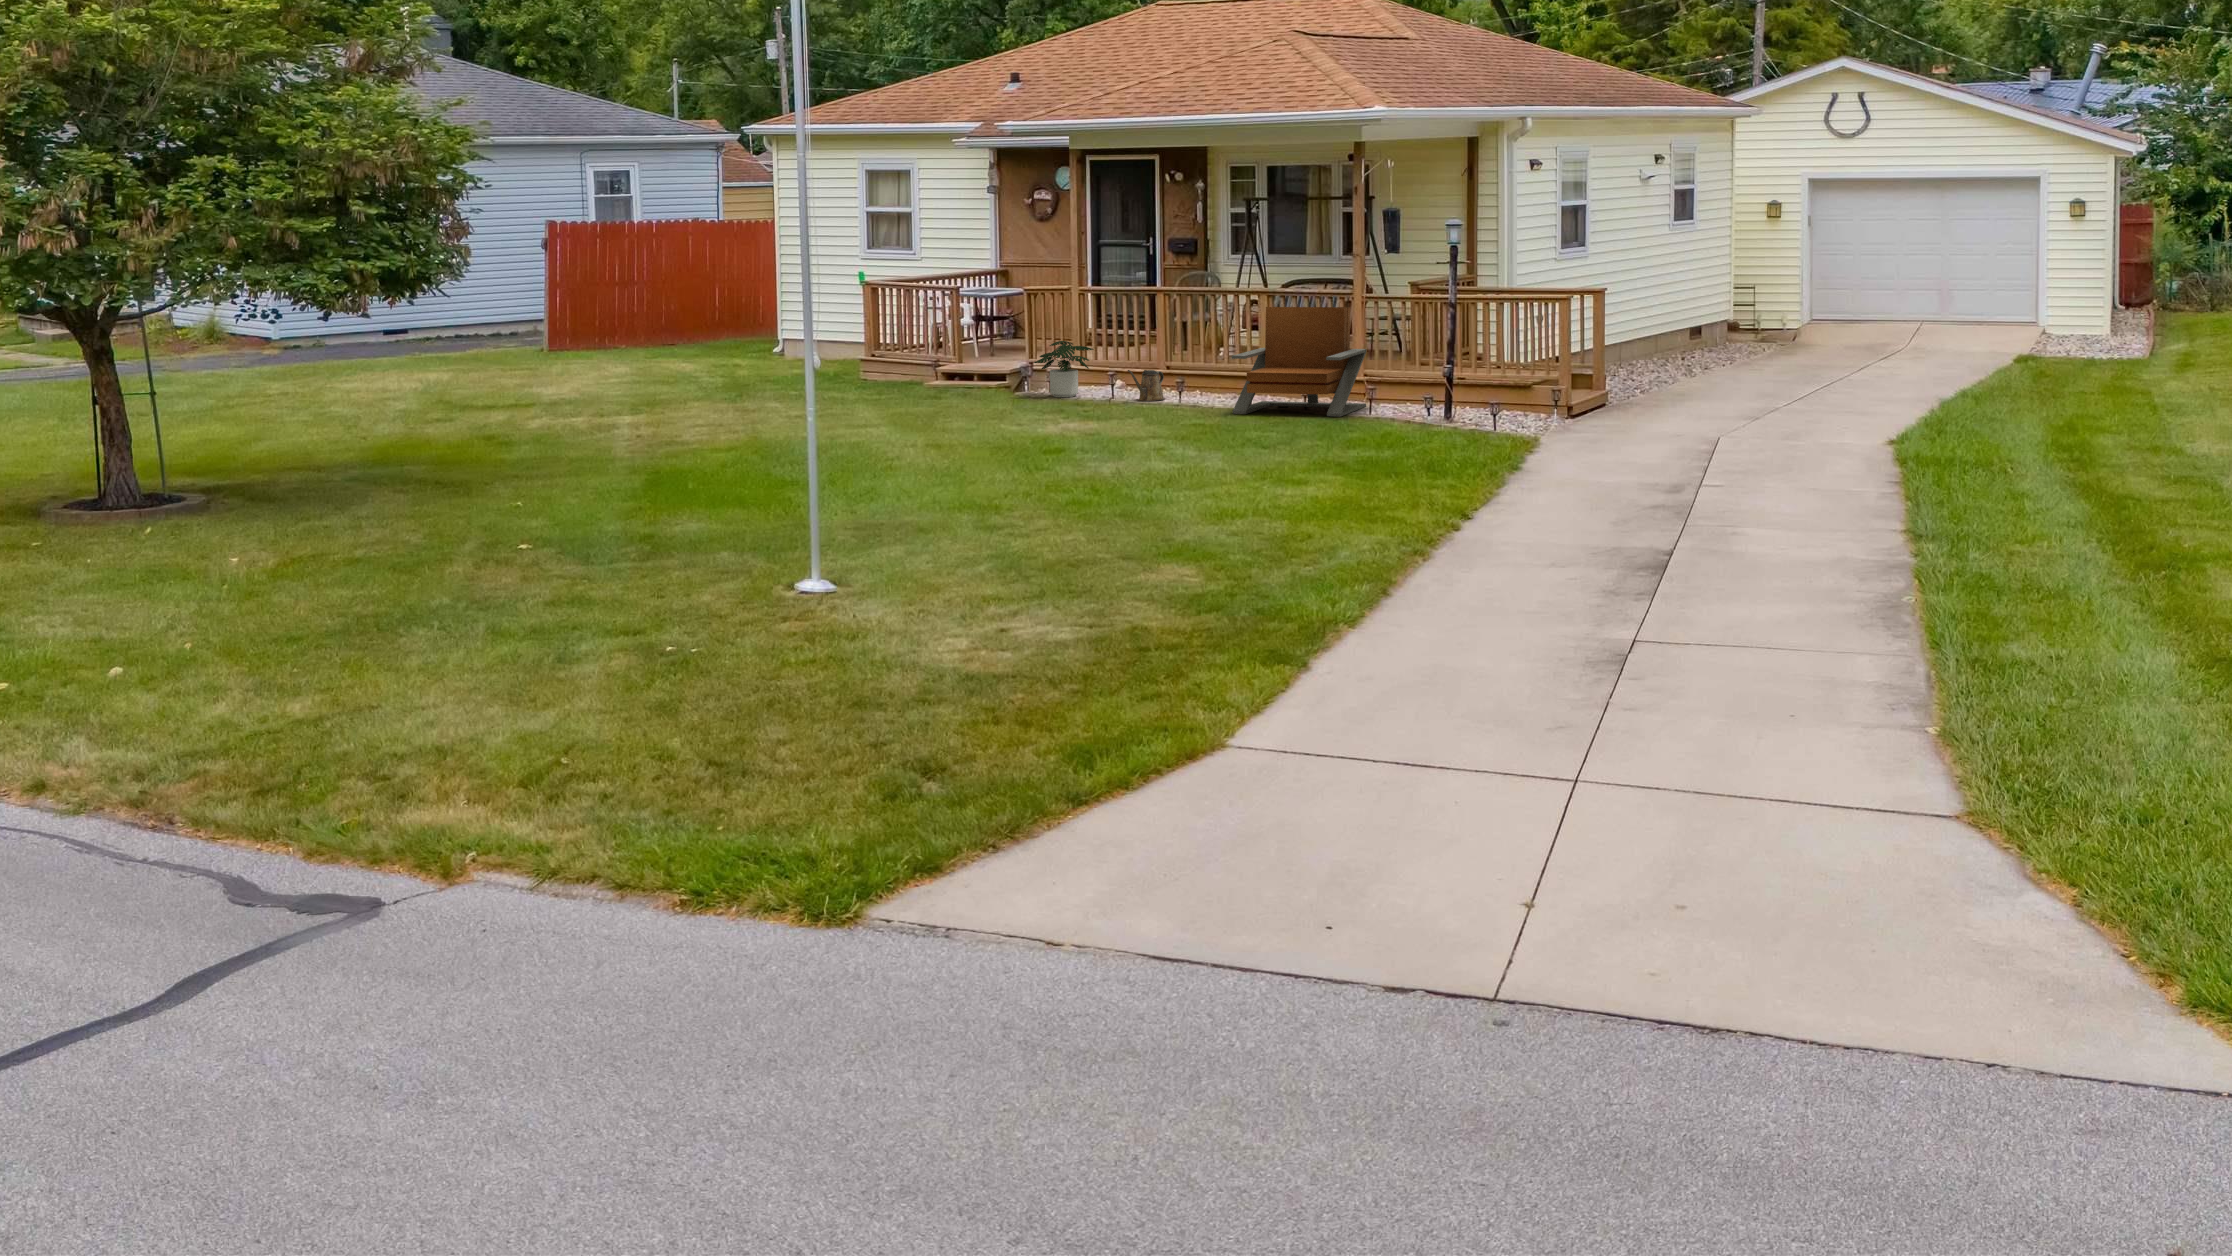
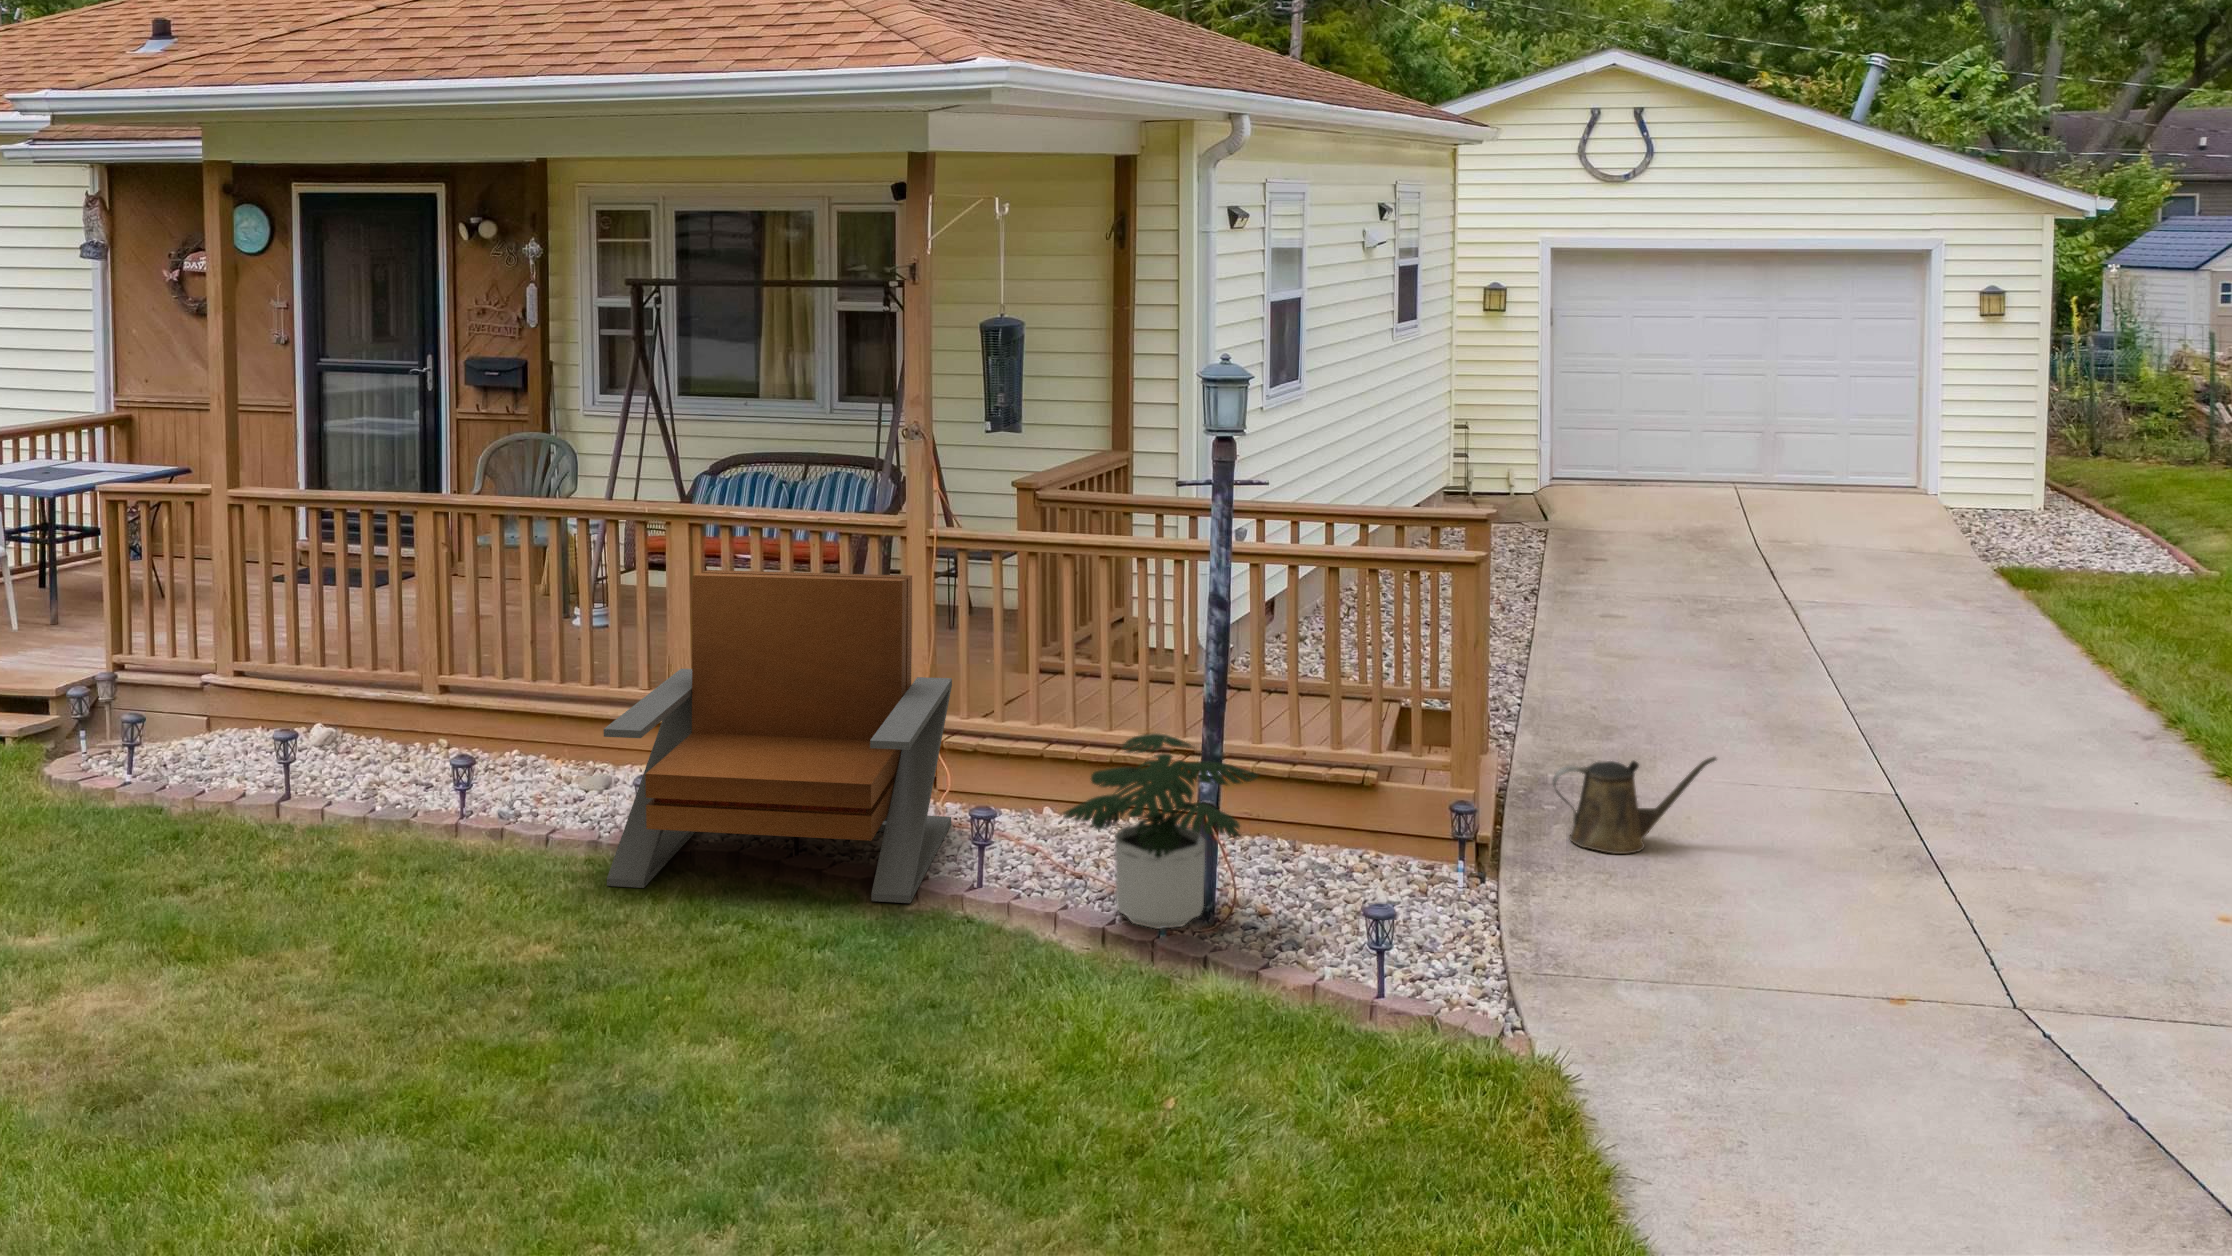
potted plant: present [1034,341,1094,397] -> present [1063,733,1258,929]
watering can: present [1128,370,1164,401] -> present [1553,757,1716,854]

